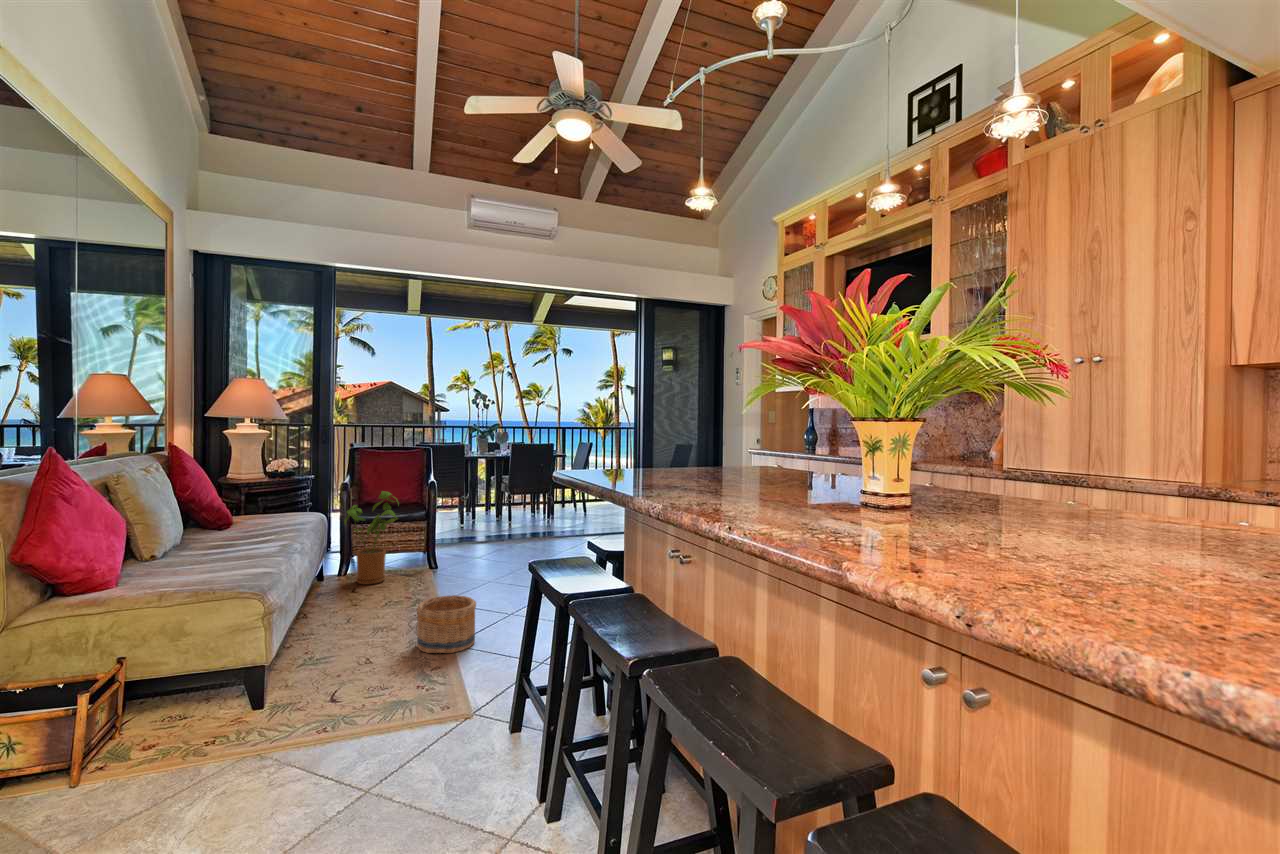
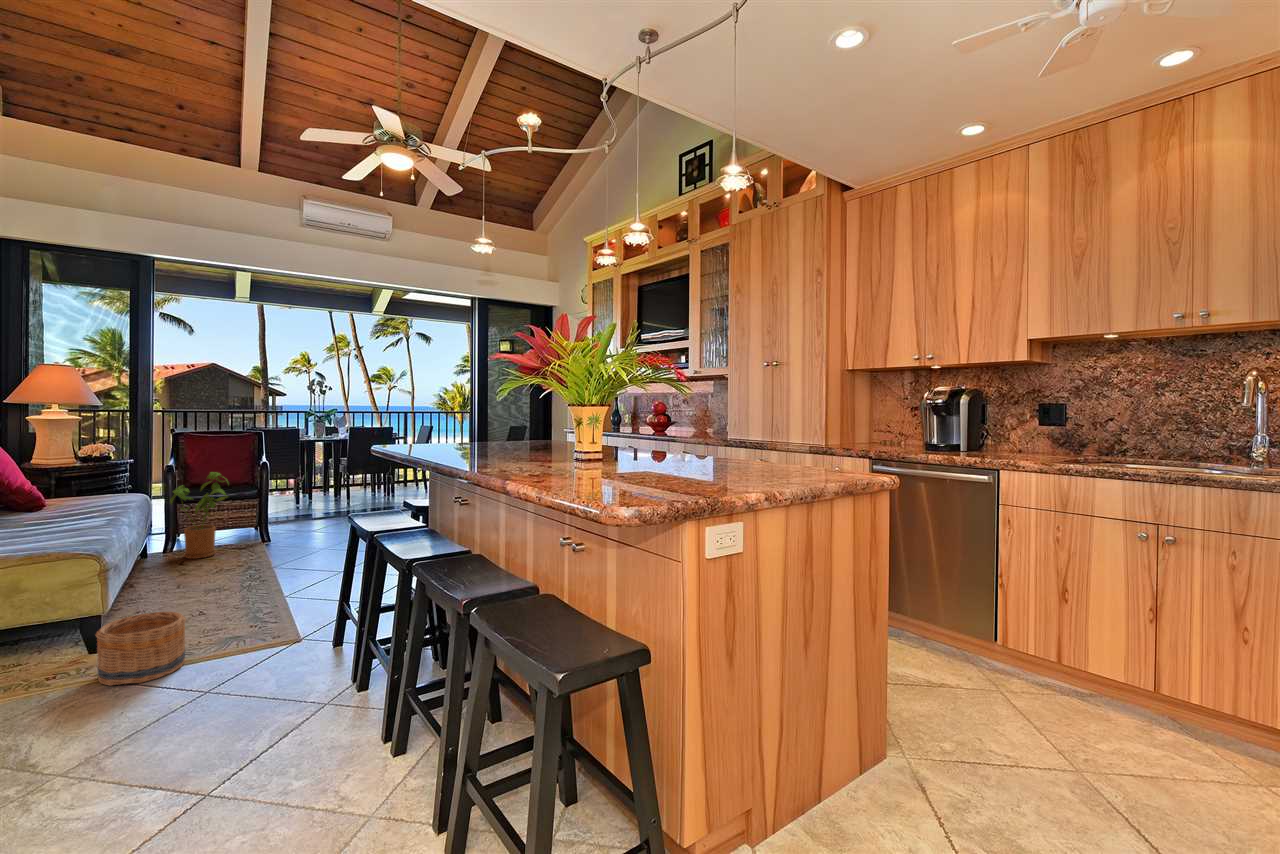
basket: present [417,595,476,653] -> present [96,612,186,686]

